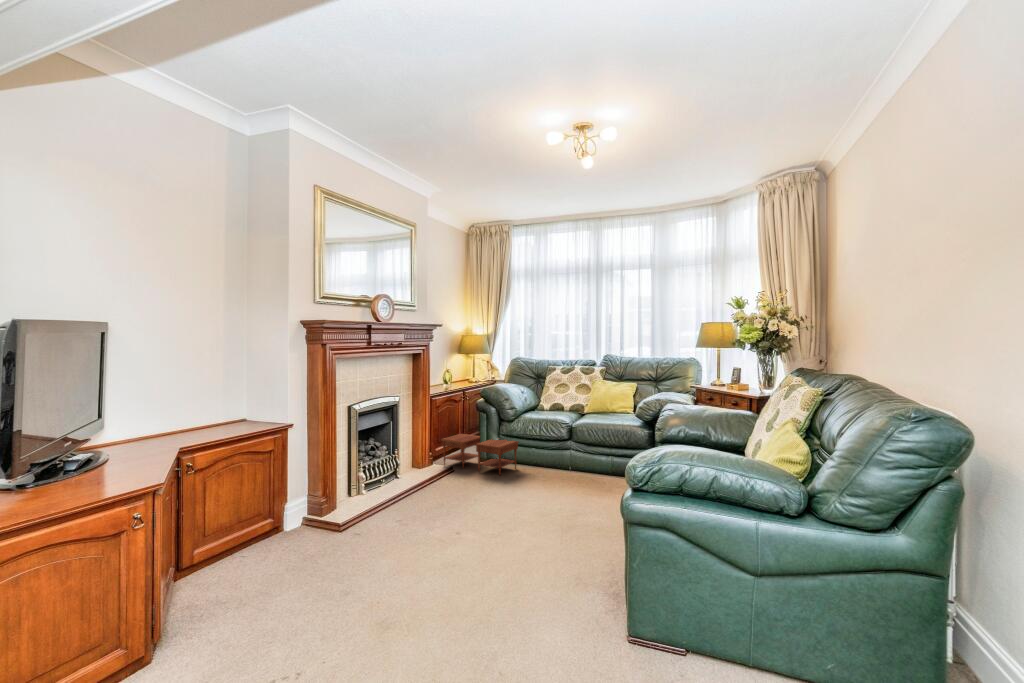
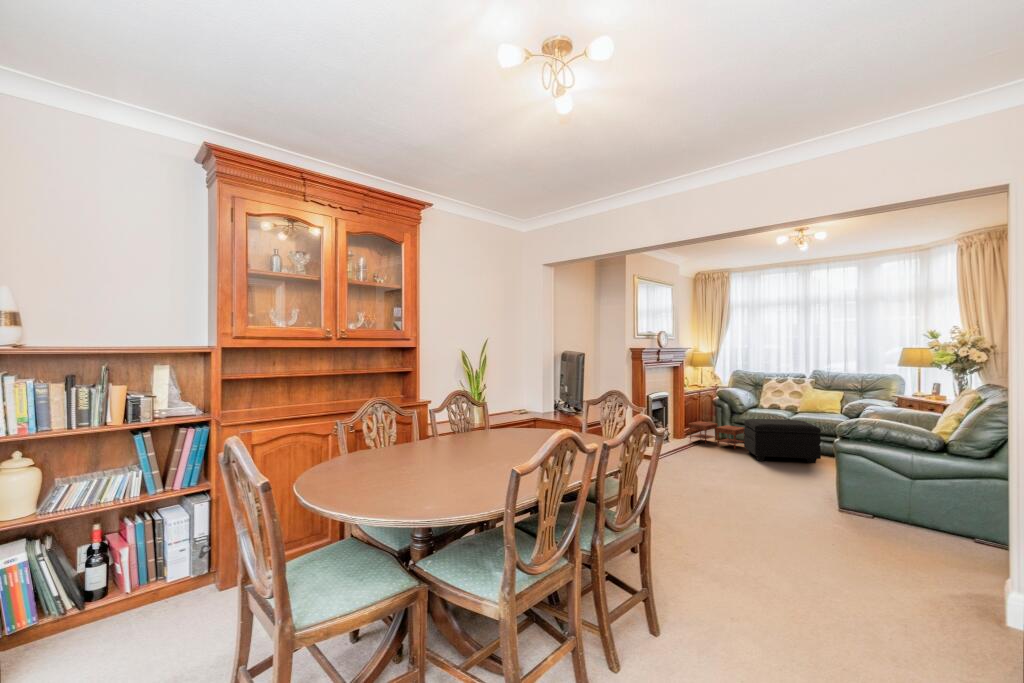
footstool: none [510,428,606,497] -> present [744,419,821,463]

